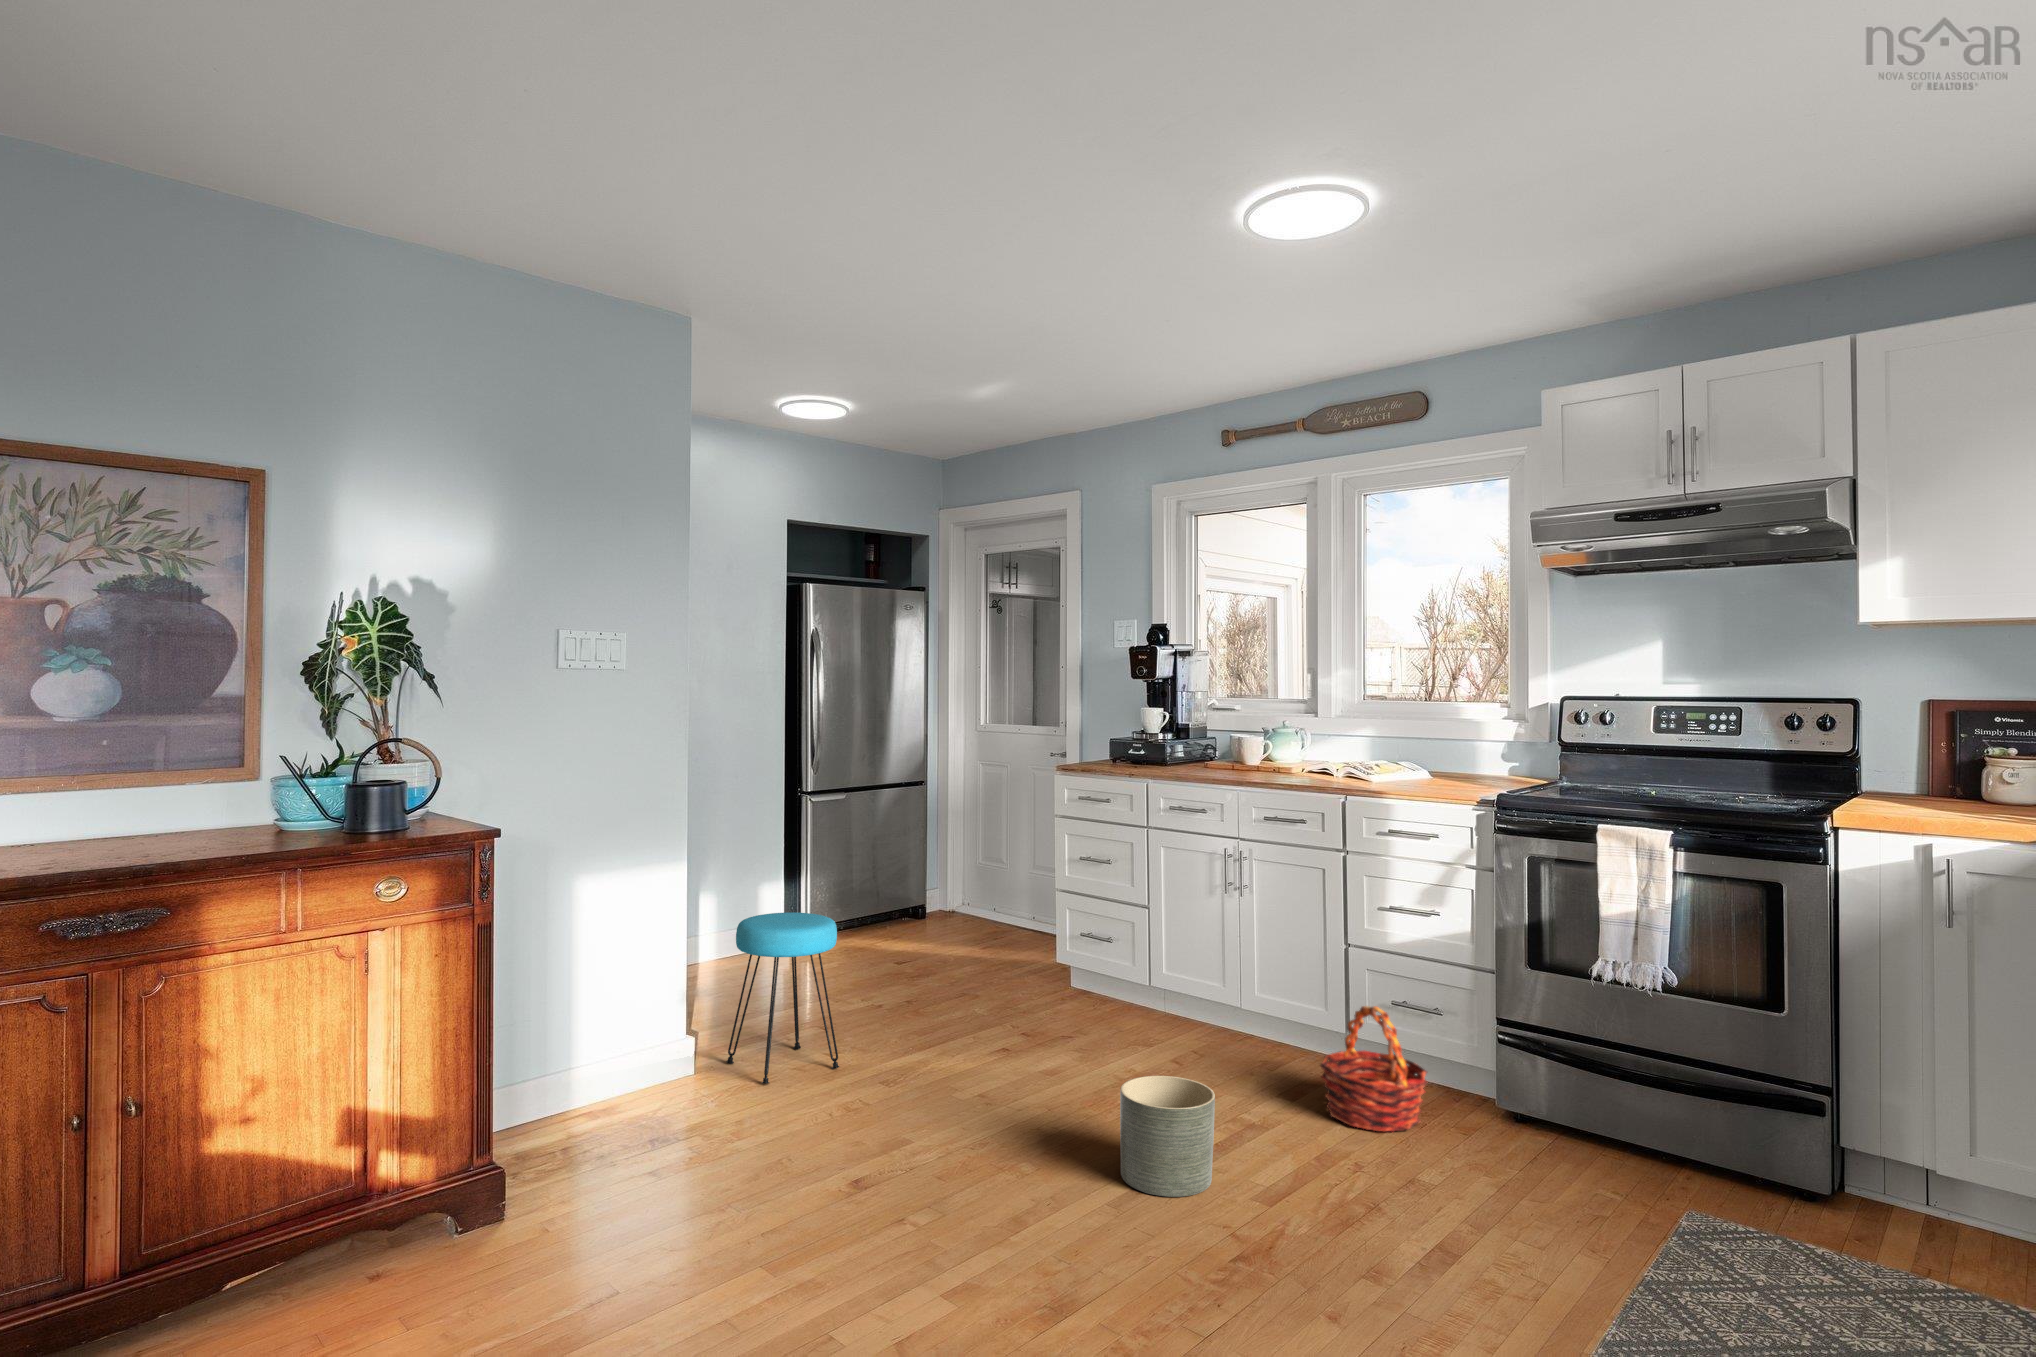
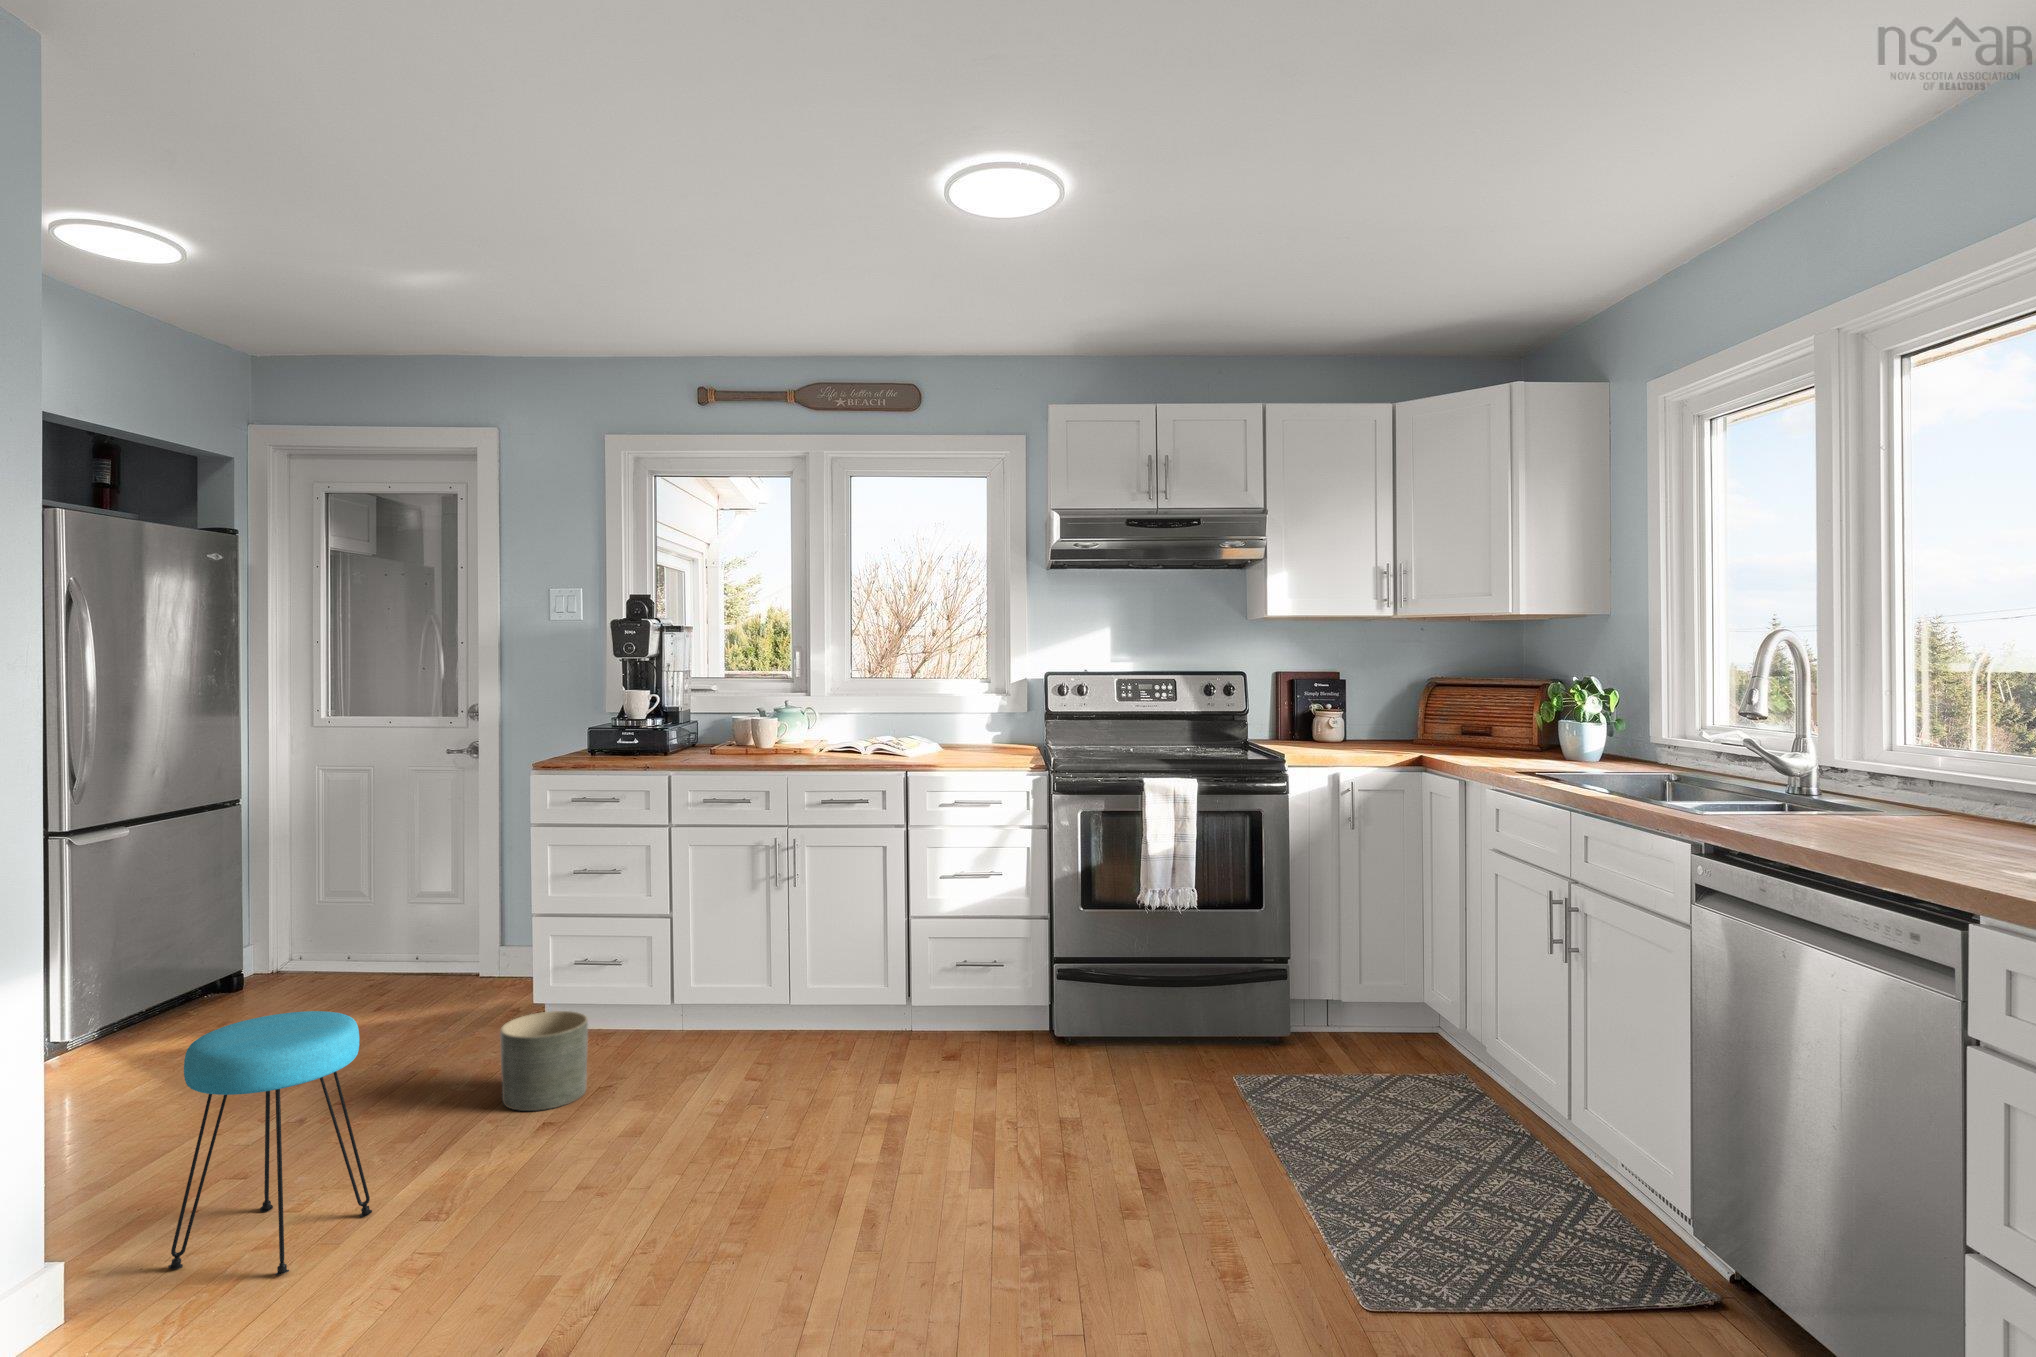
basket: present [1320,1006,1427,1132] -> none [929,967,1026,1083]
planter: present [1120,1076,1215,1197] -> present [500,1011,588,1111]

